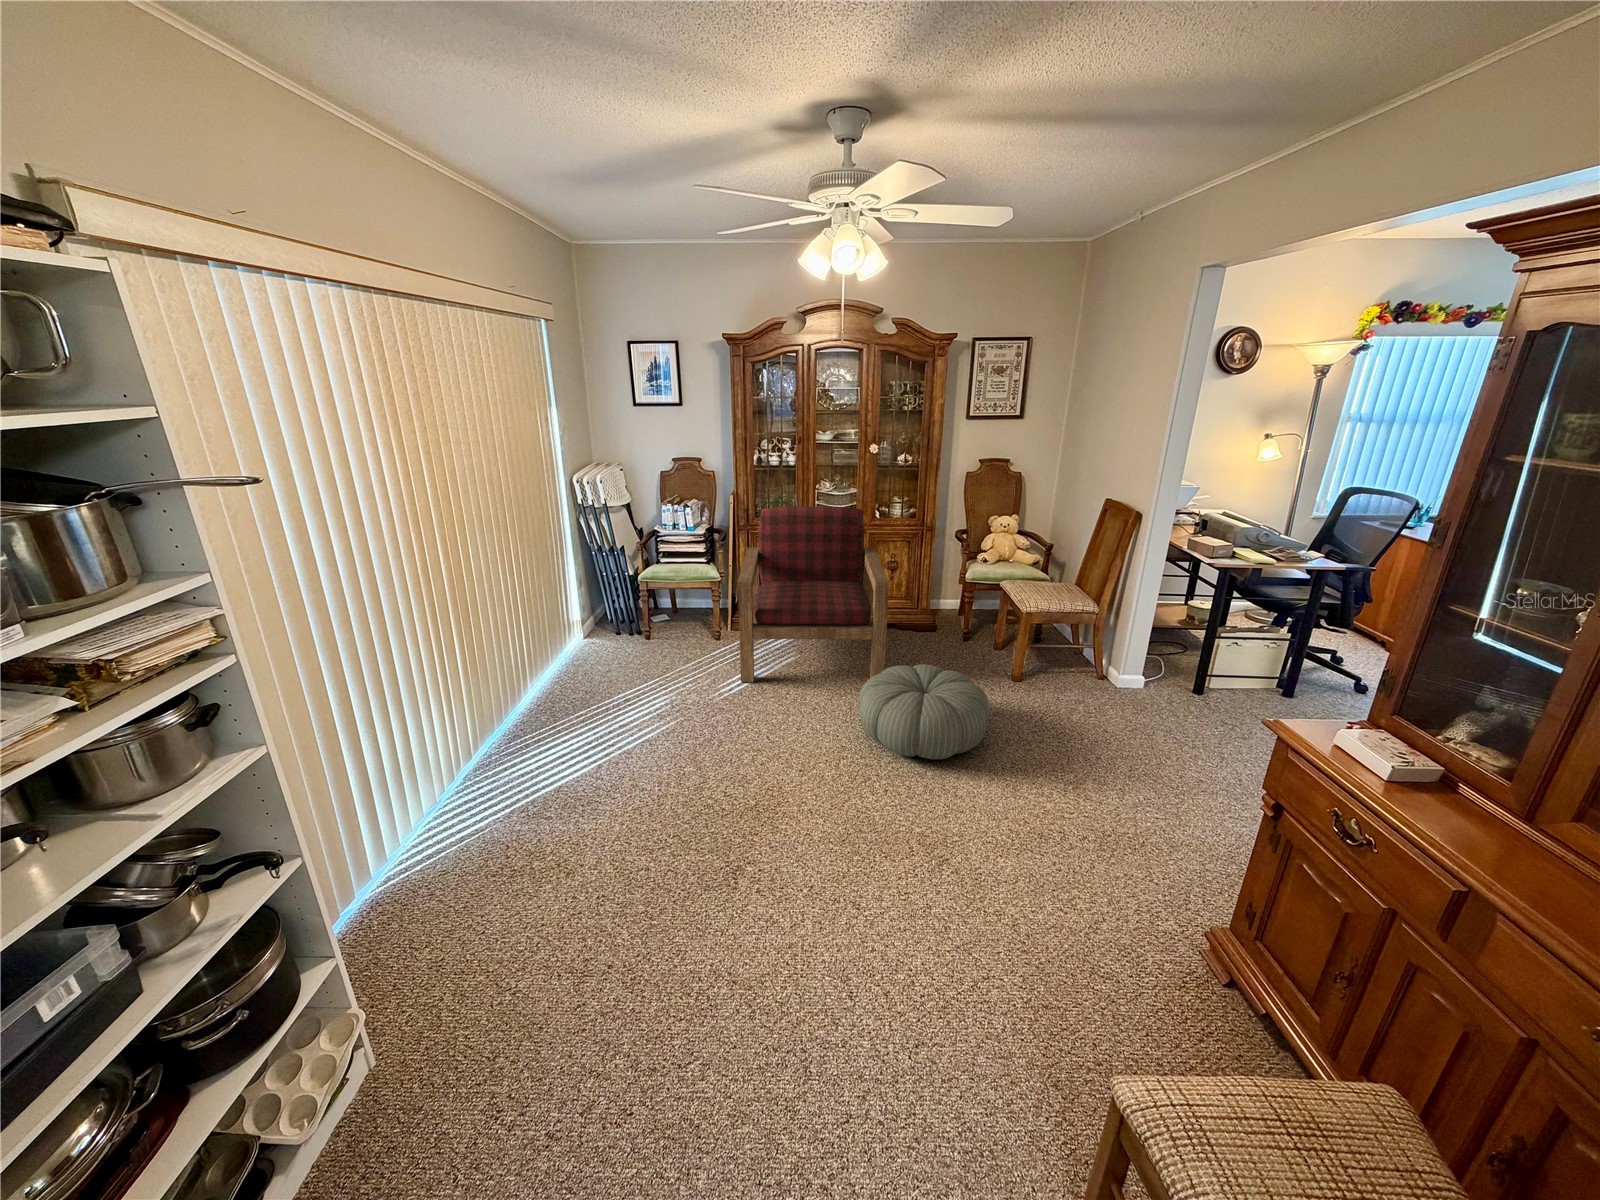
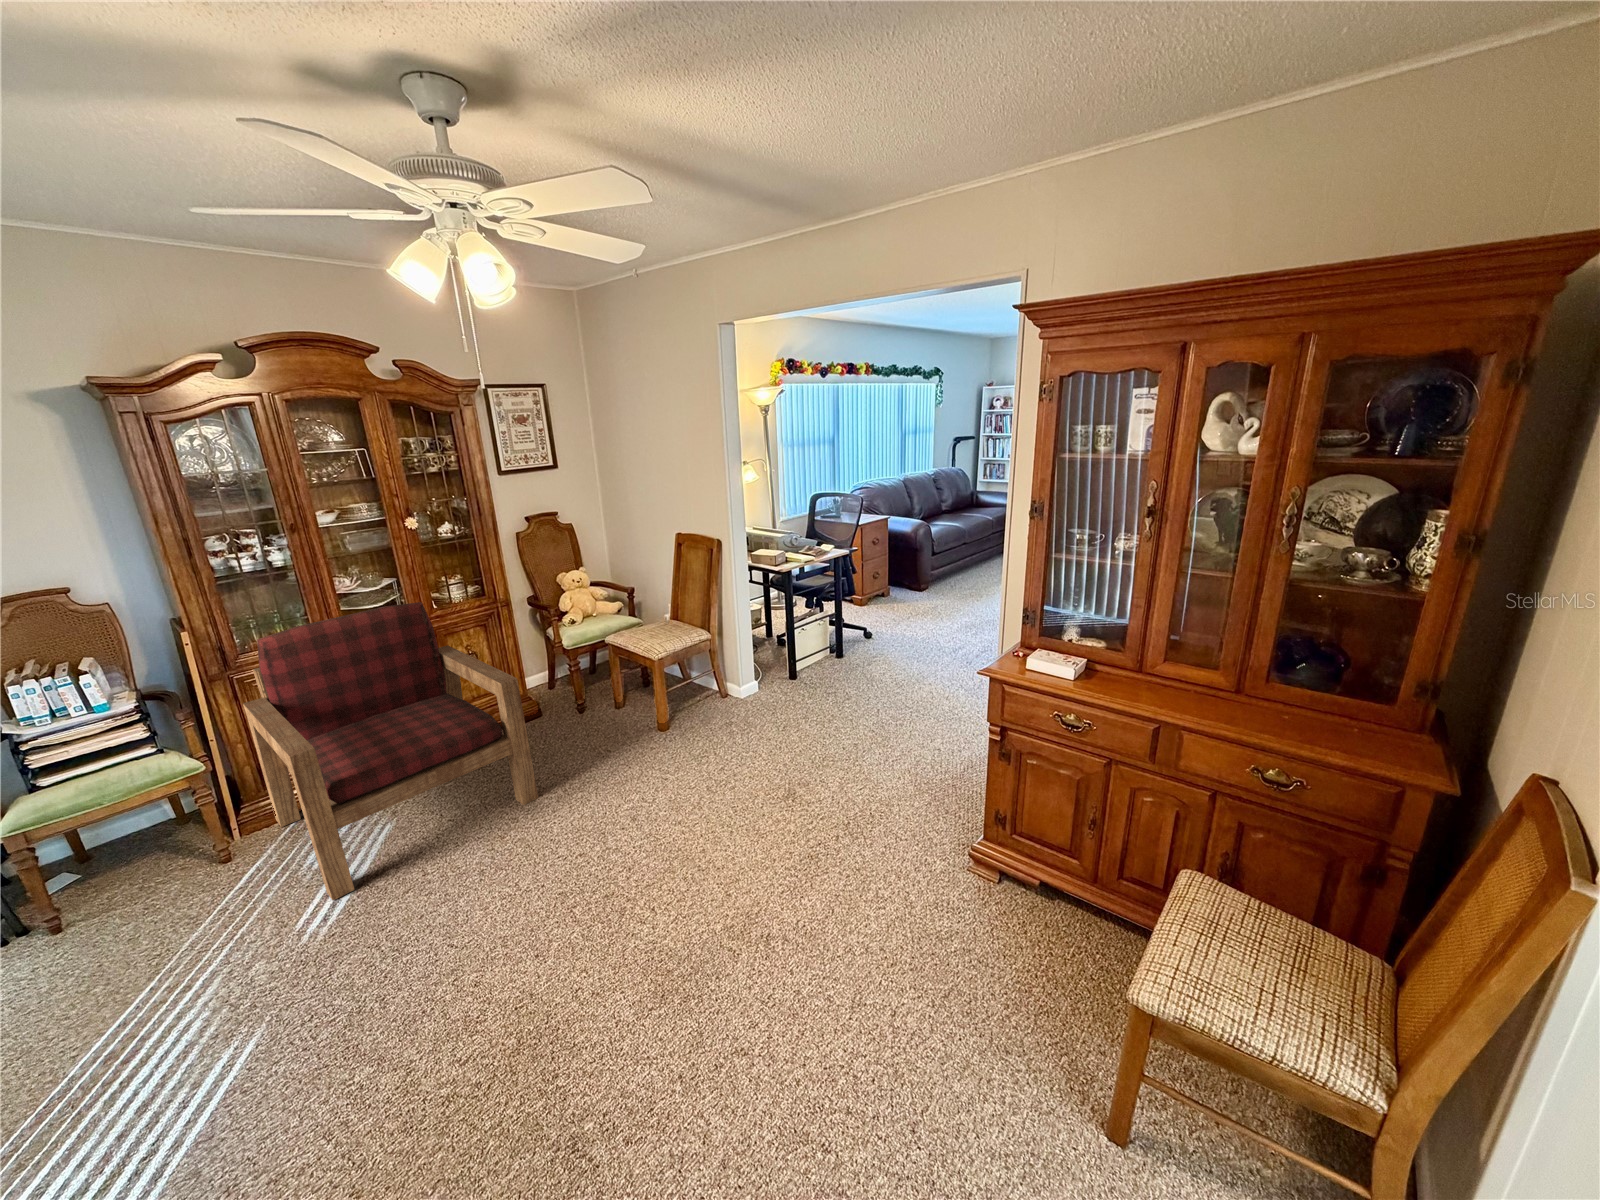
pouf: present [859,664,990,759] -> none [547,746,702,865]

